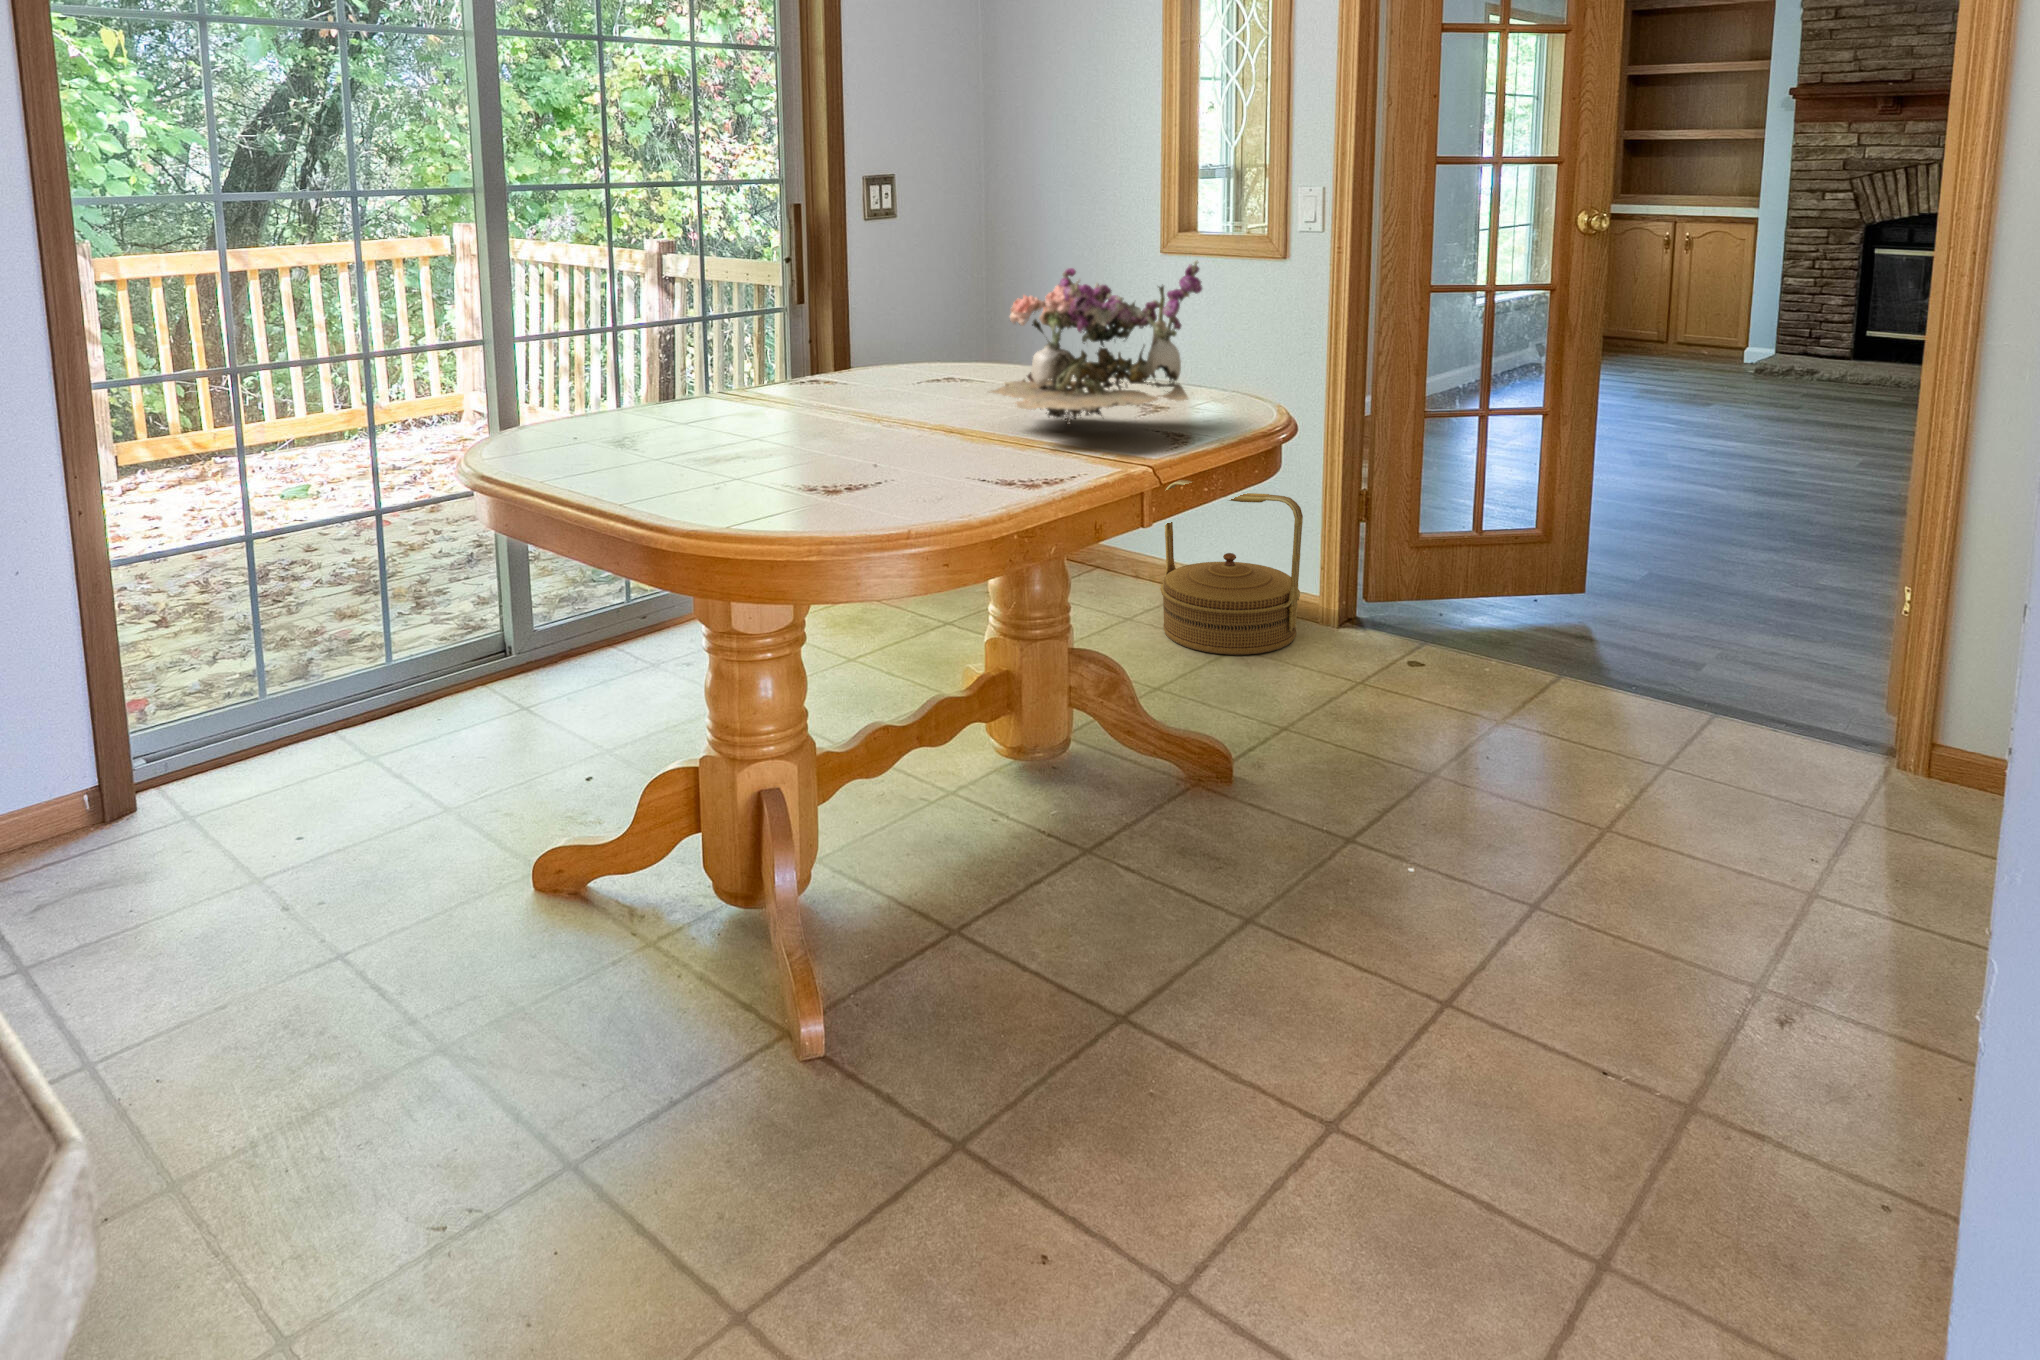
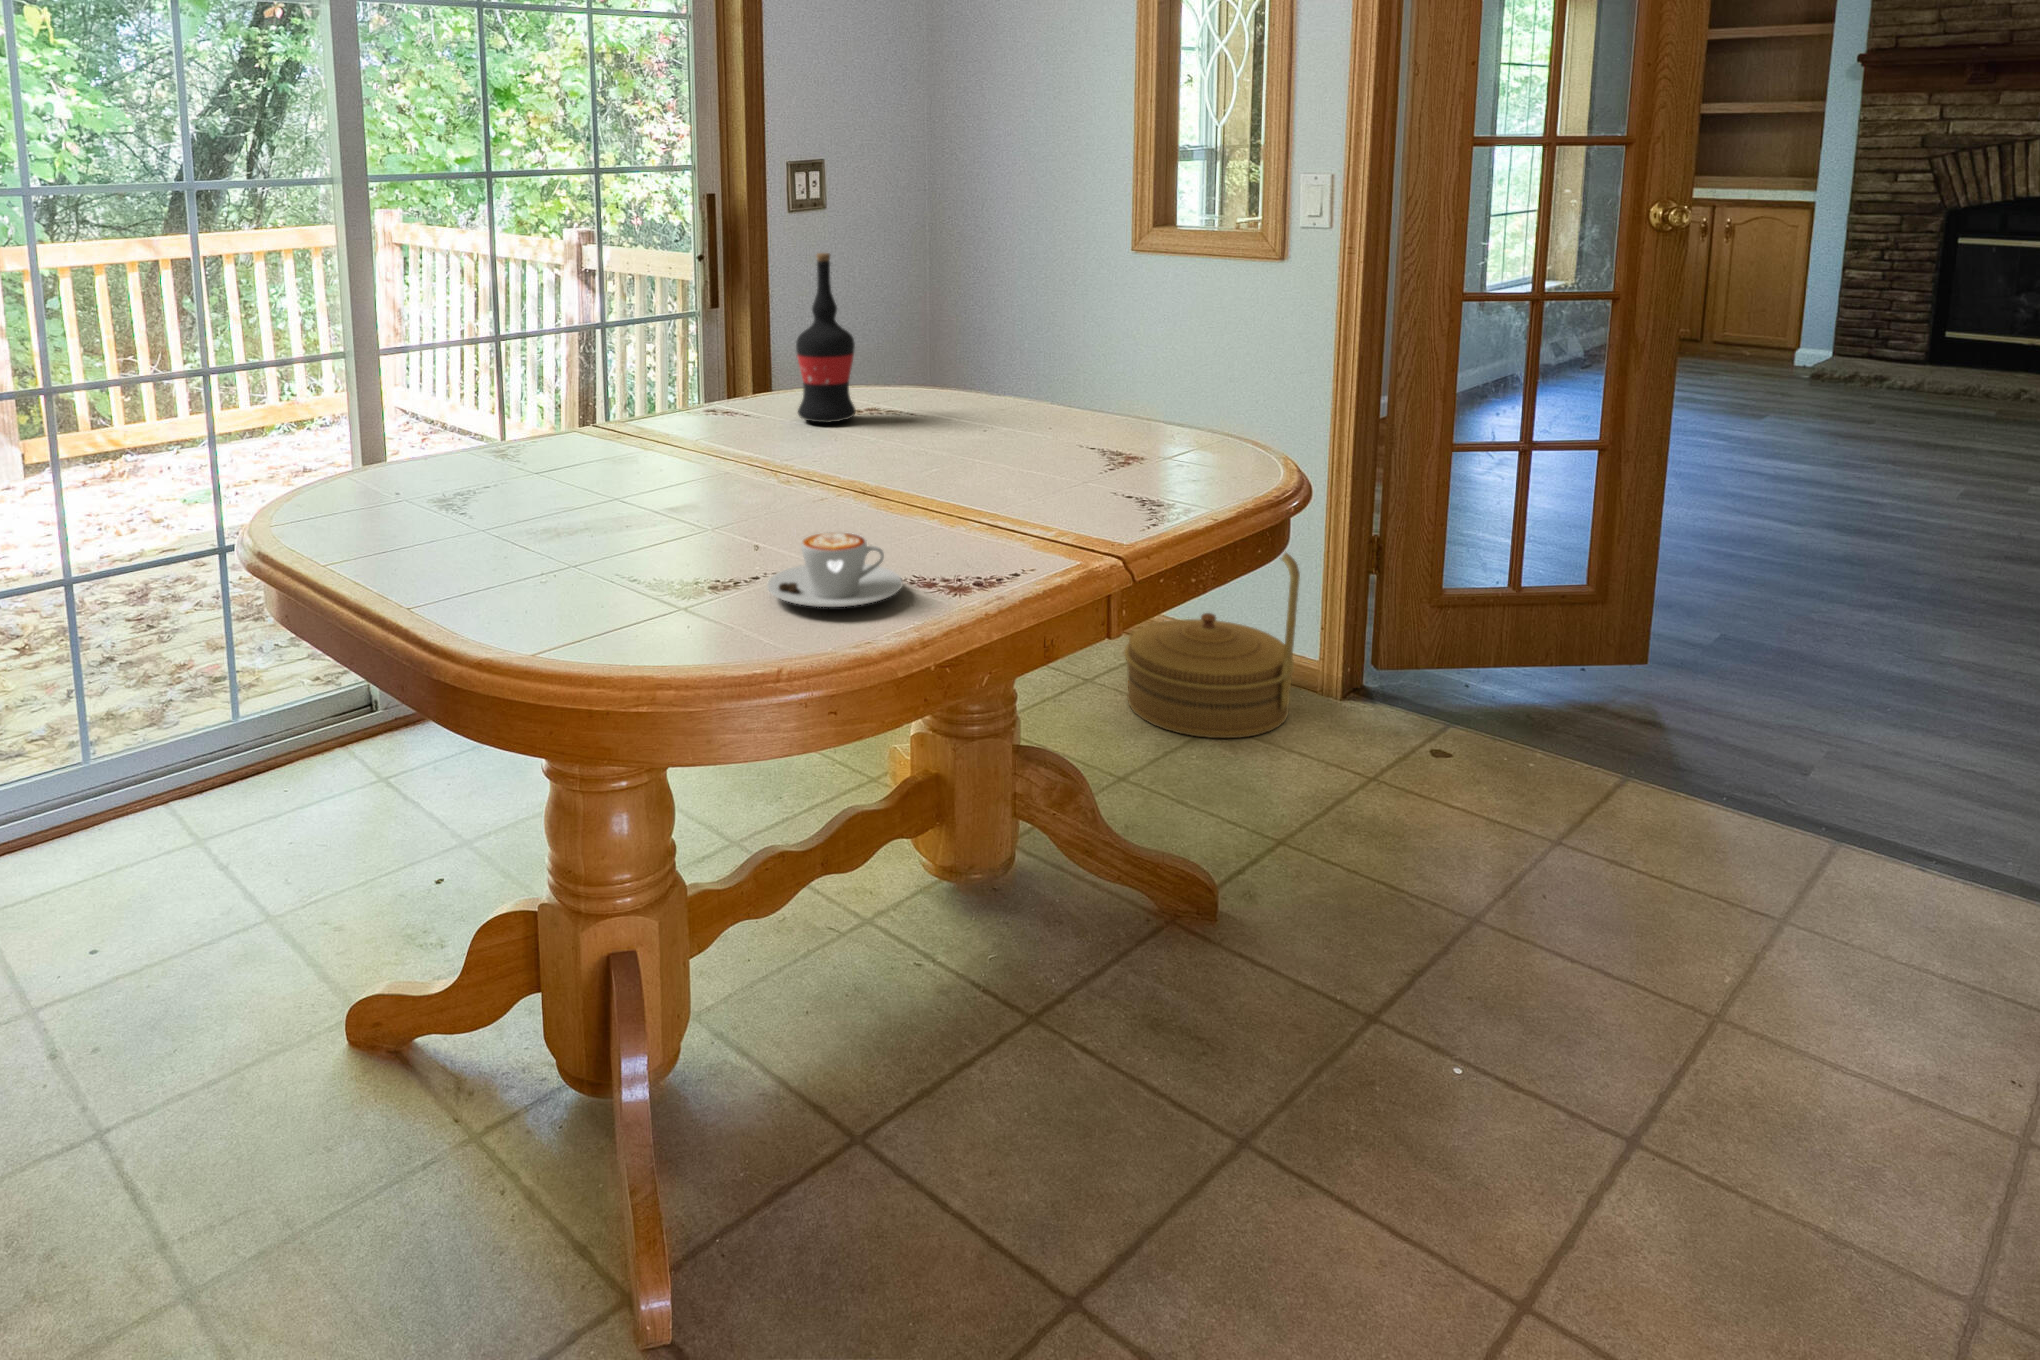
wine bottle: none [886,248,936,388] -> present [796,253,856,423]
flower arrangement: present [989,261,1202,426] -> none [913,277,1193,487]
coffee cup: none [882,449,984,502] -> present [767,532,903,607]

